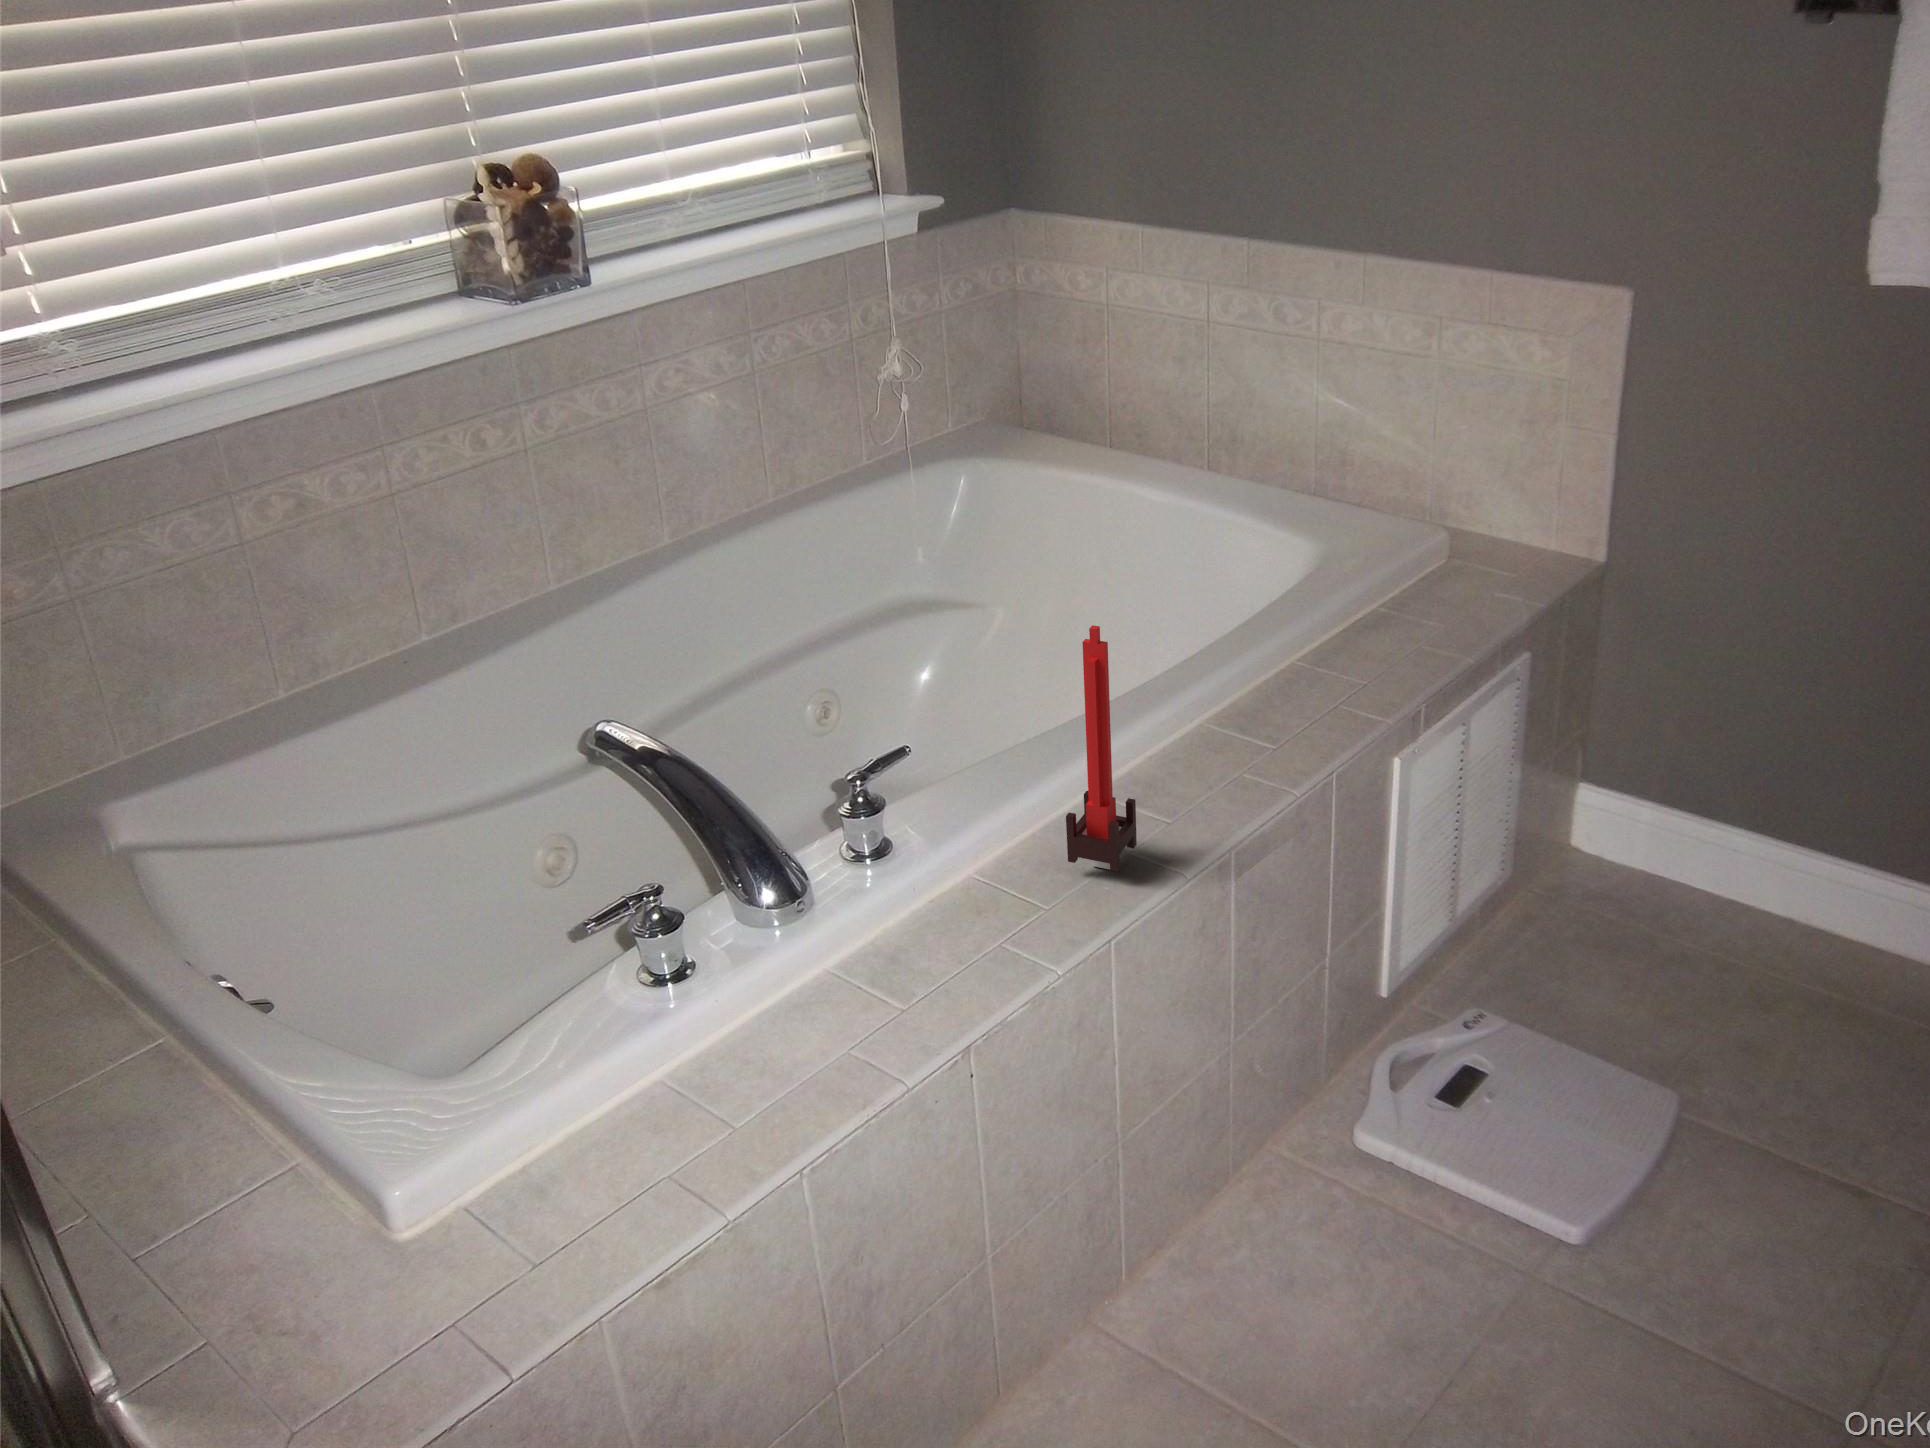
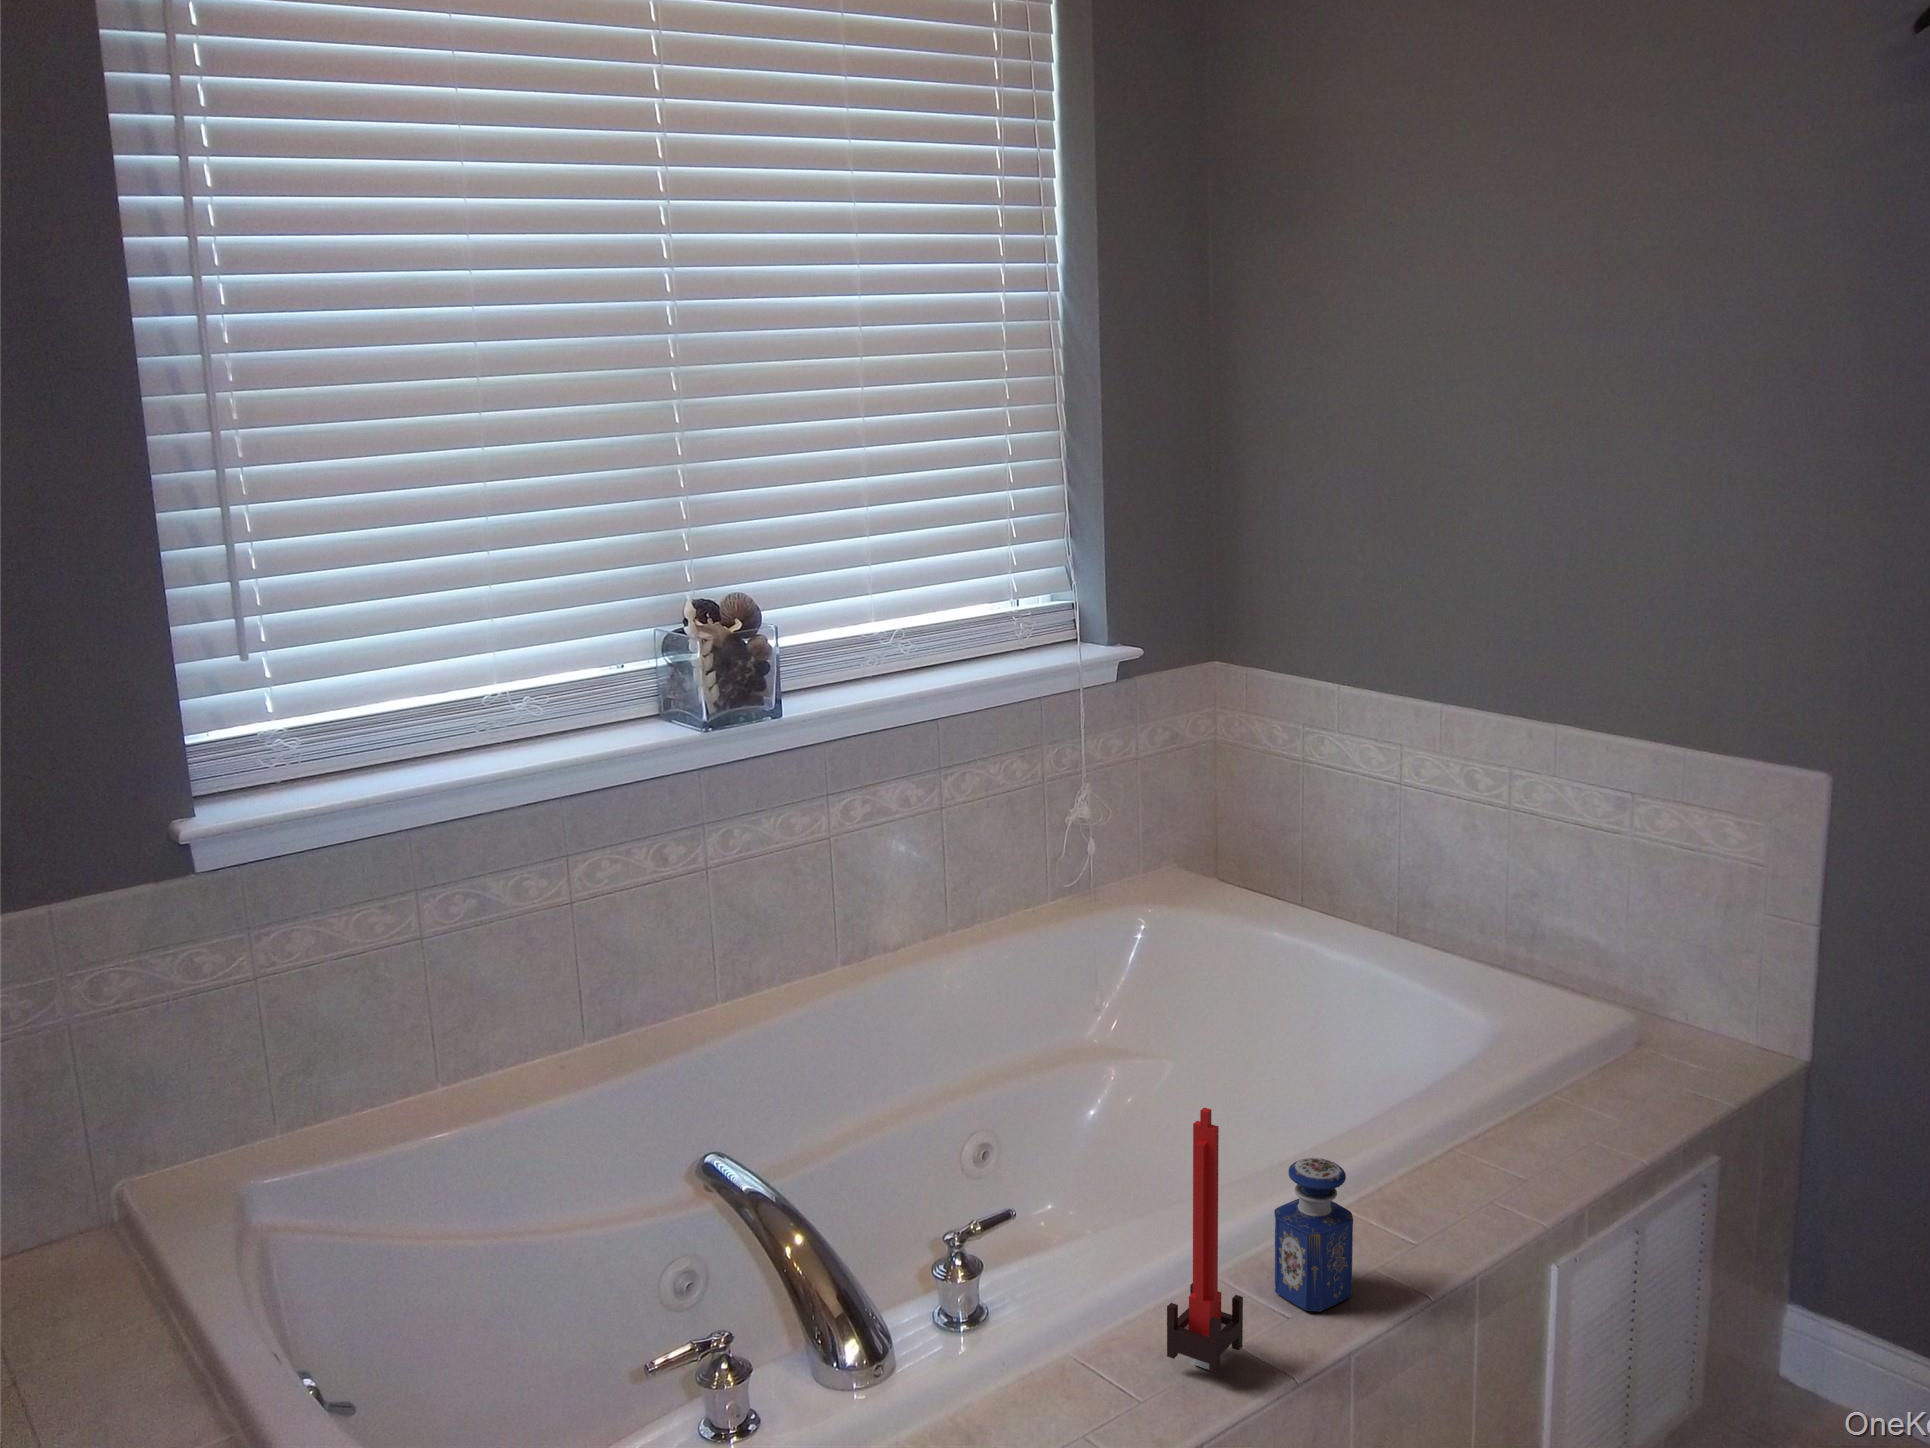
perfume bottle: none [1151,665,1226,806] -> present [1274,1158,1353,1311]

